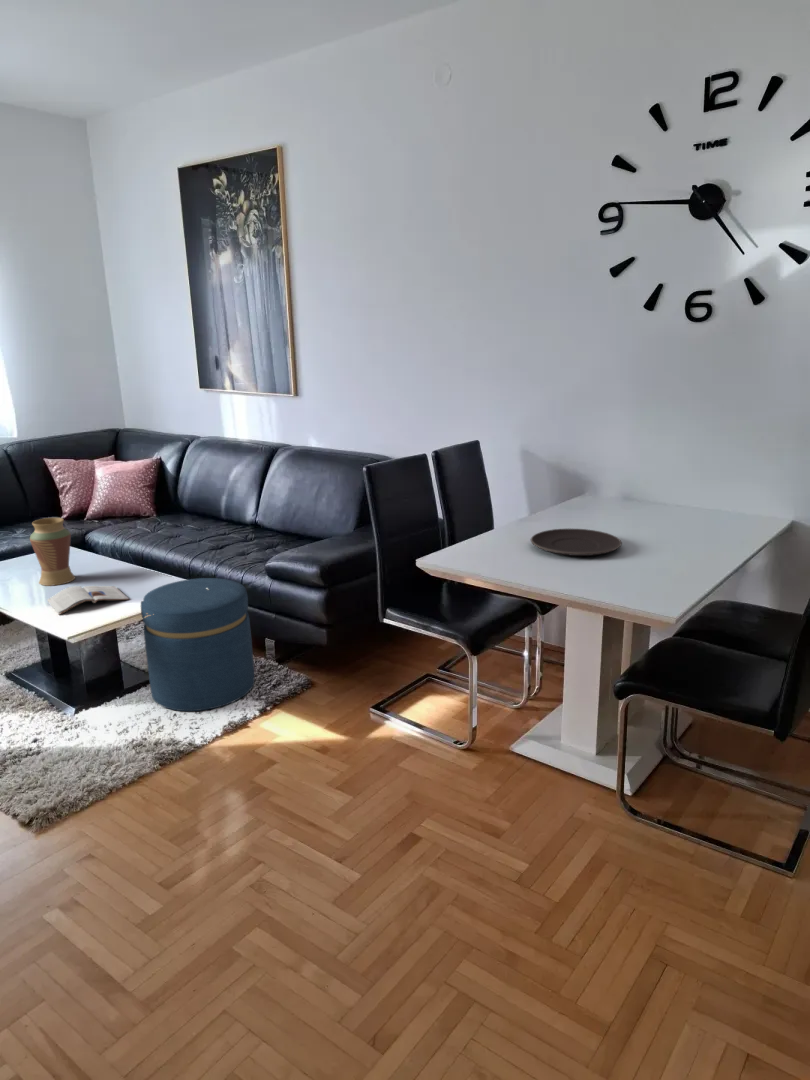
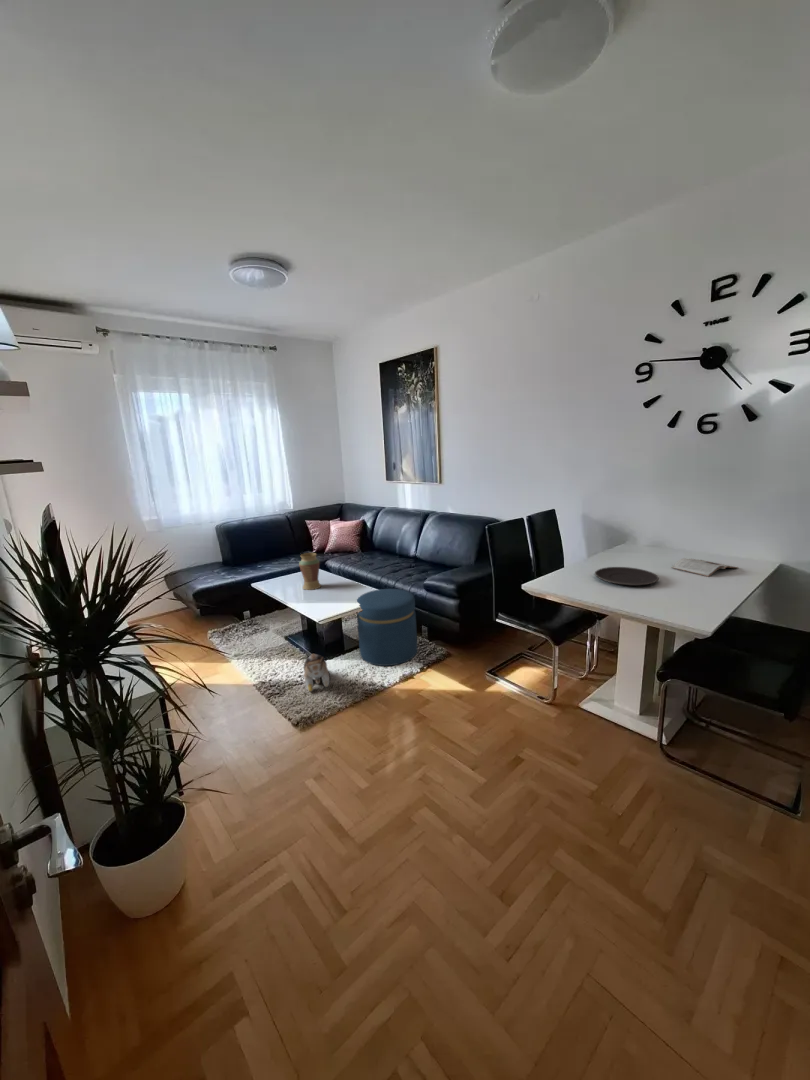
magazine: present [48,586,128,615] -> present [672,558,738,577]
plush toy: none [41,695,94,764] -> present [304,654,329,692]

